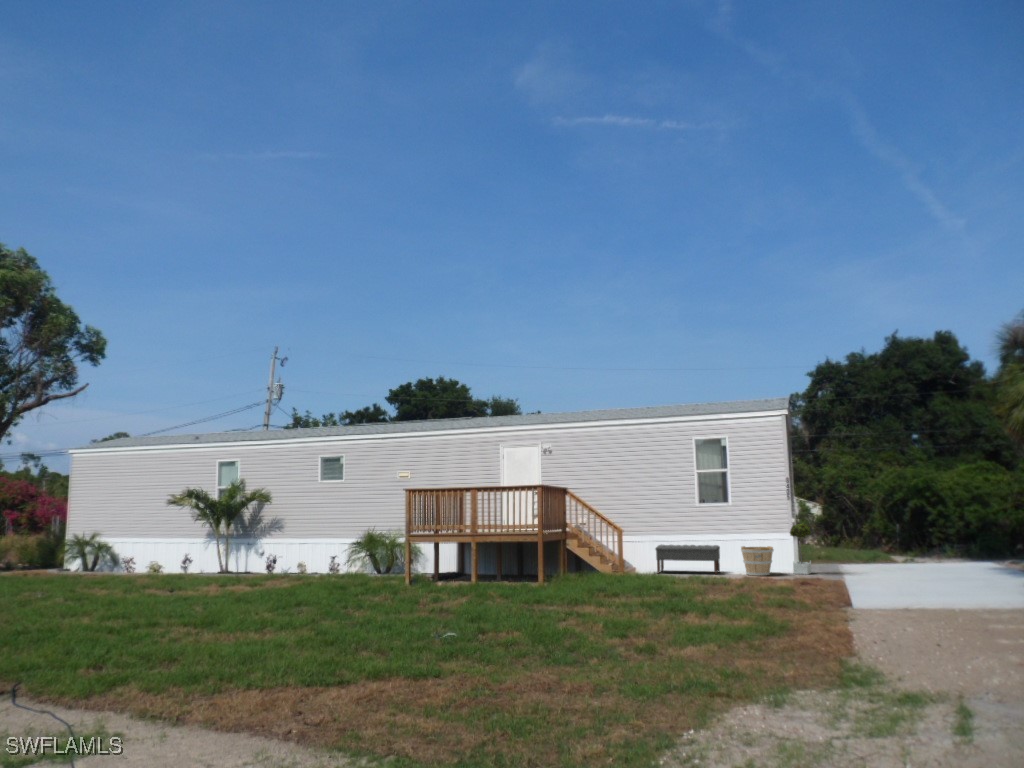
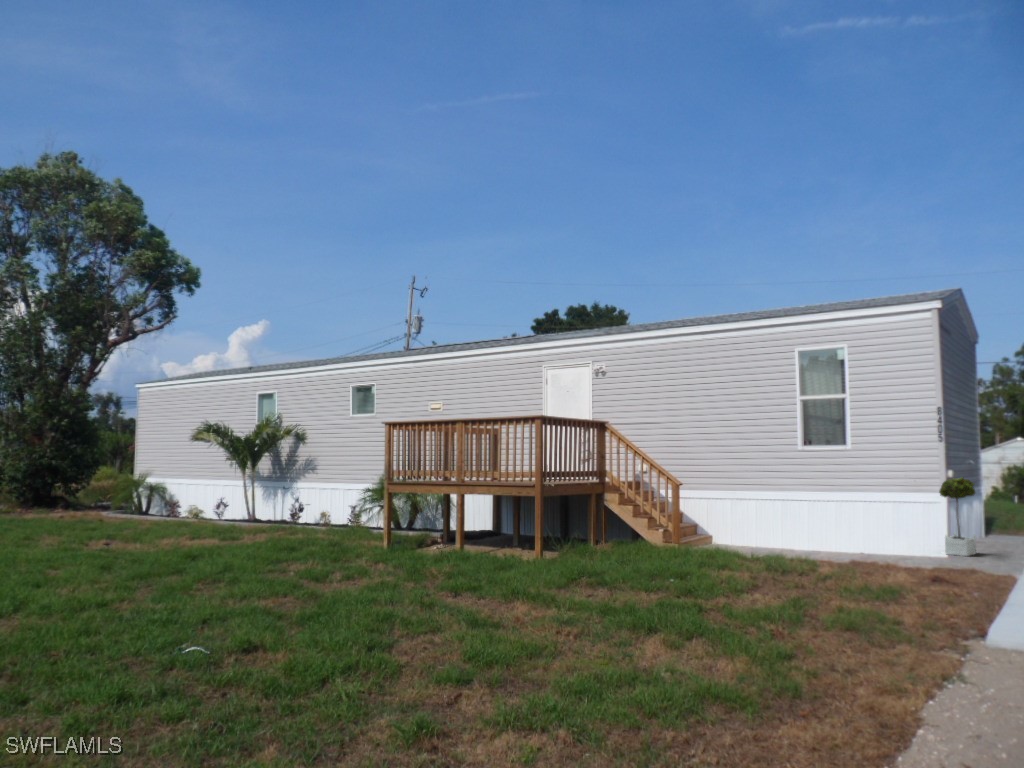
bench: present [656,545,720,575] -> none [733,503,832,551]
wooden bucket: present [741,546,774,576] -> none [859,510,912,556]

